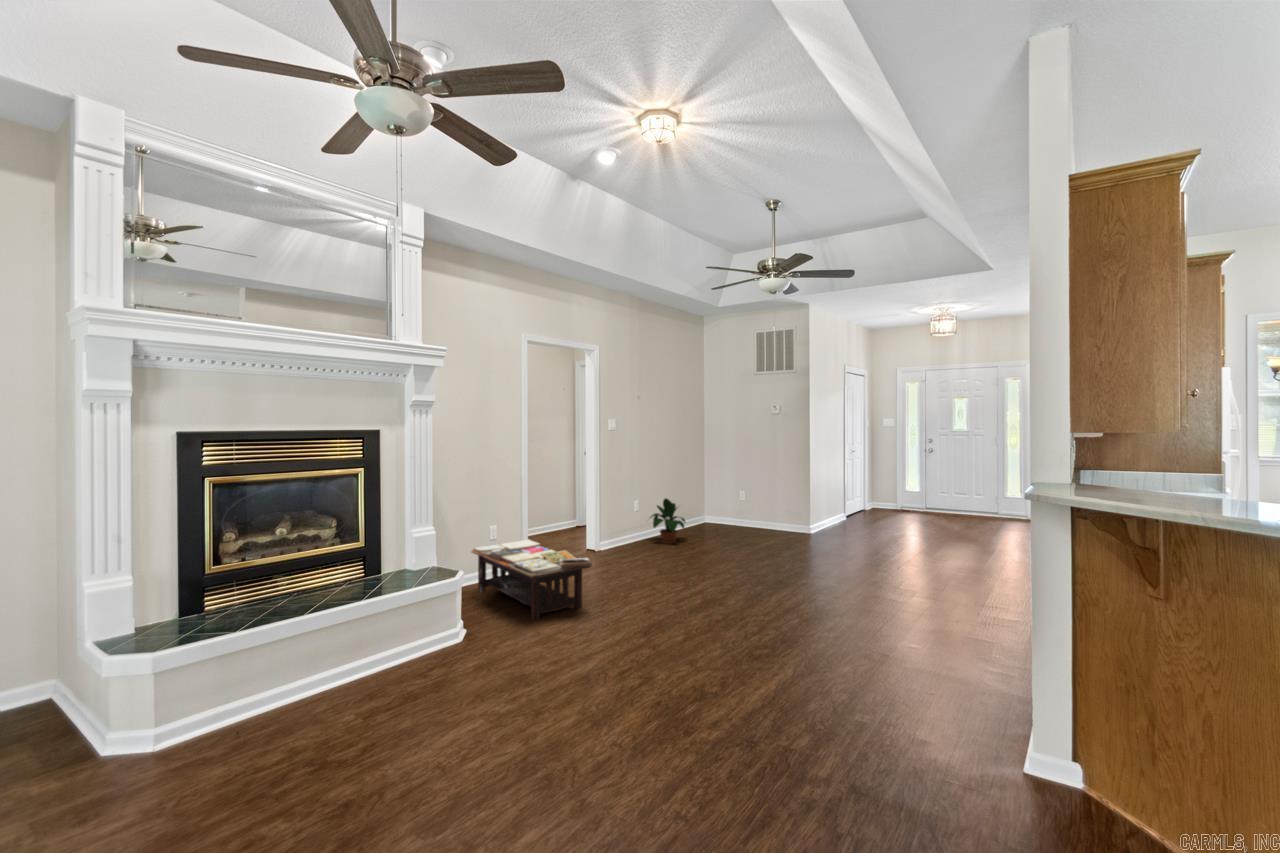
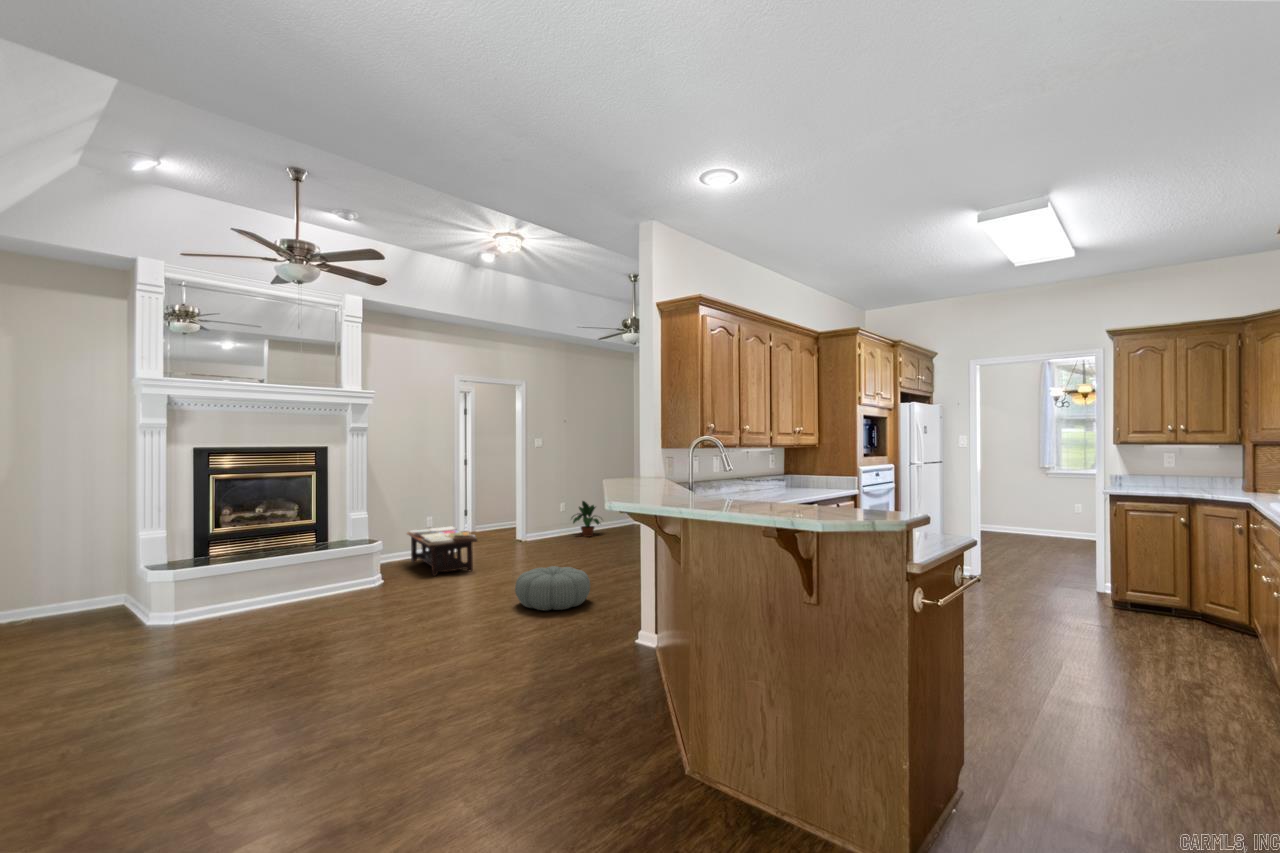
pouf: none [724,619,842,700] -> present [515,566,590,611]

